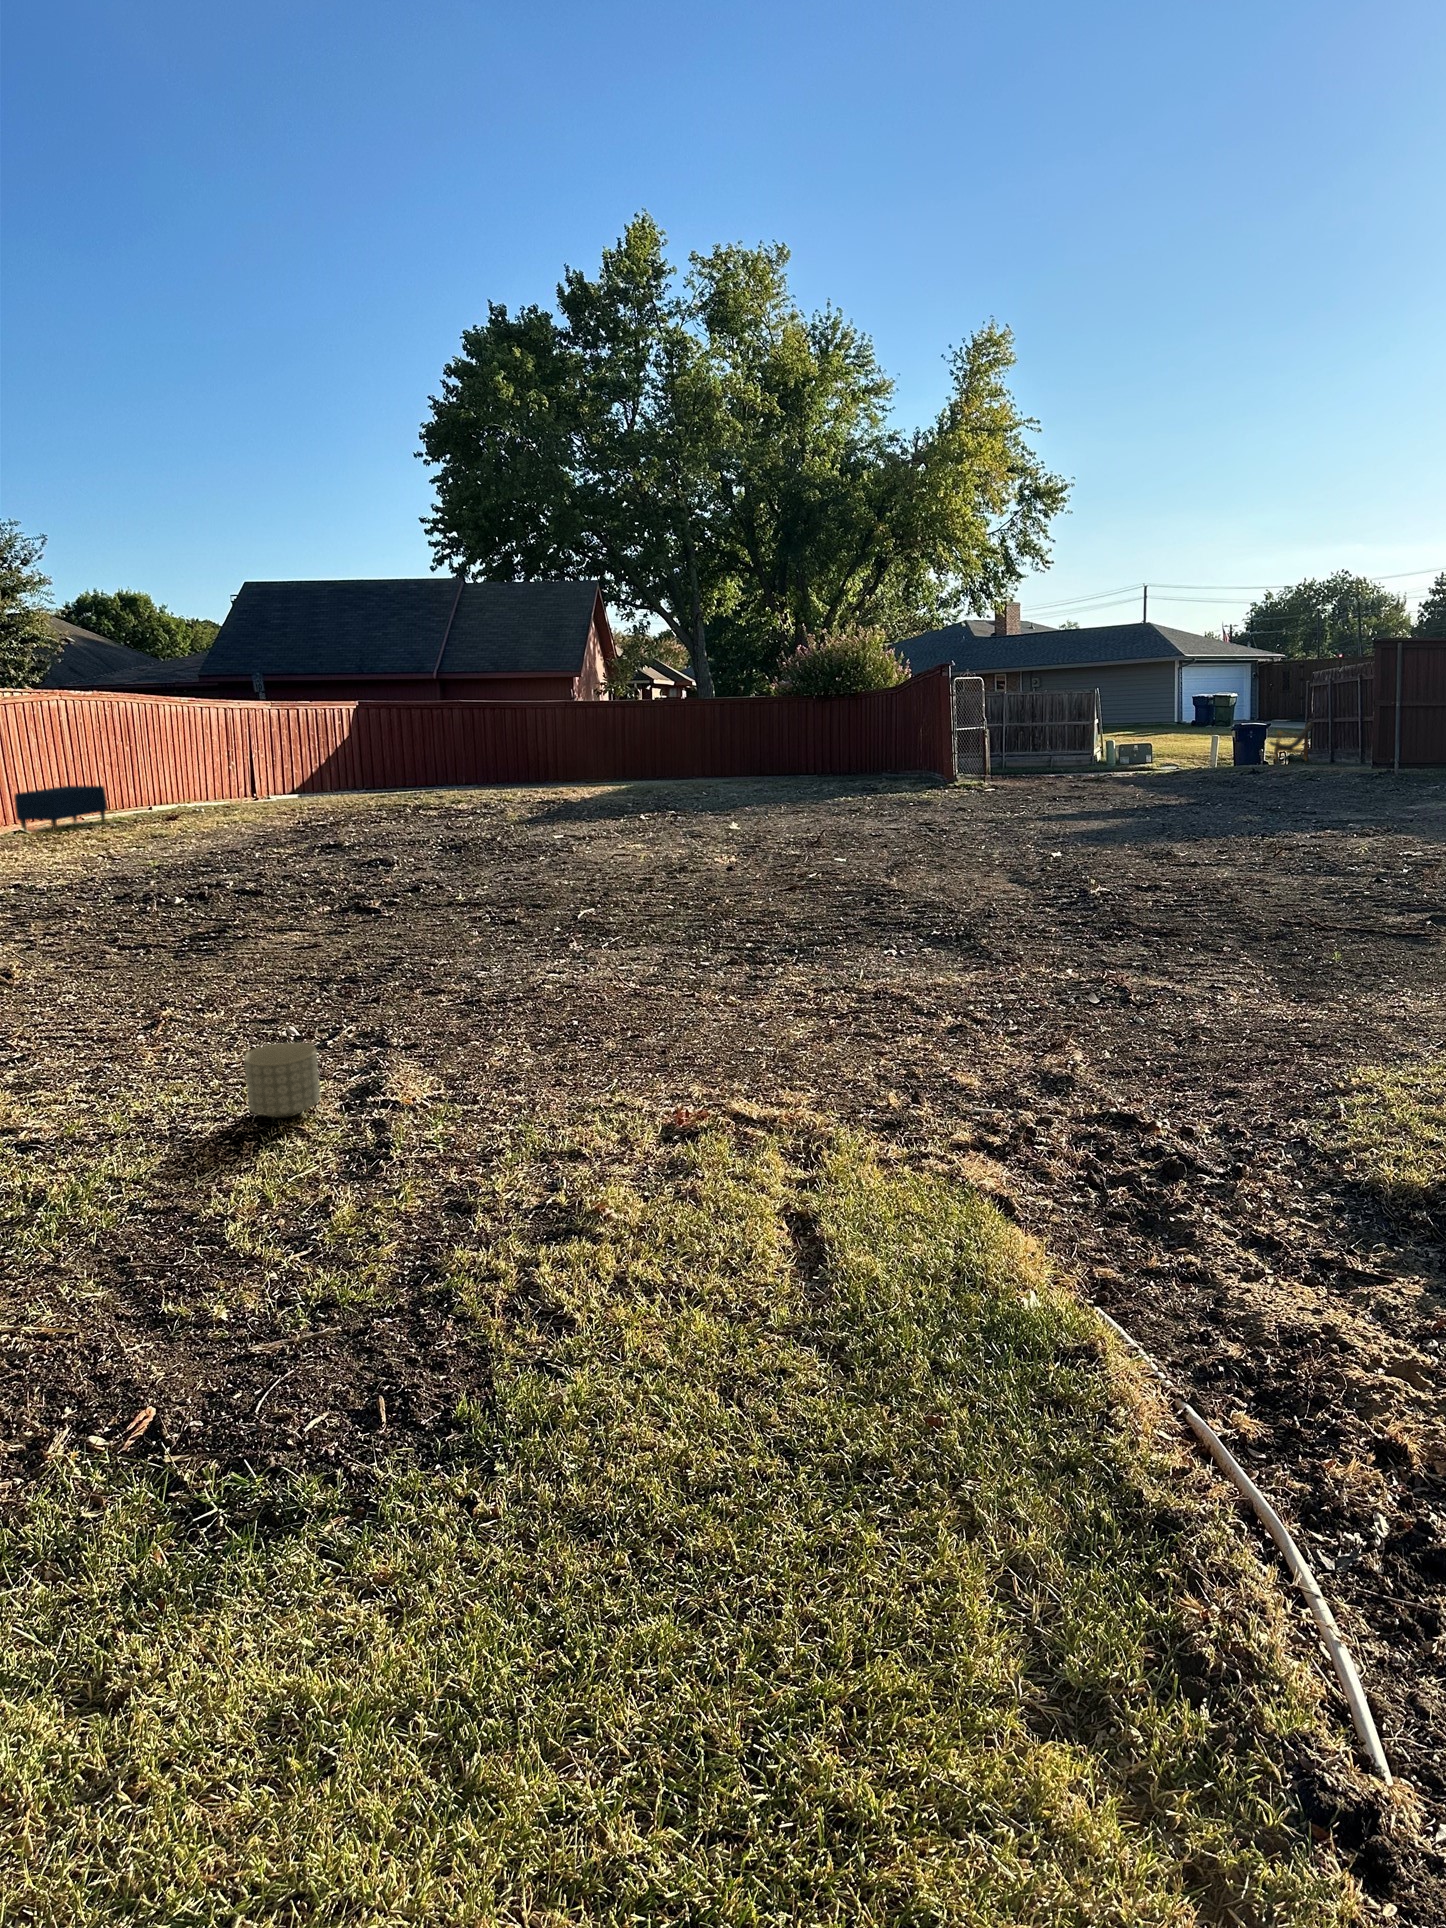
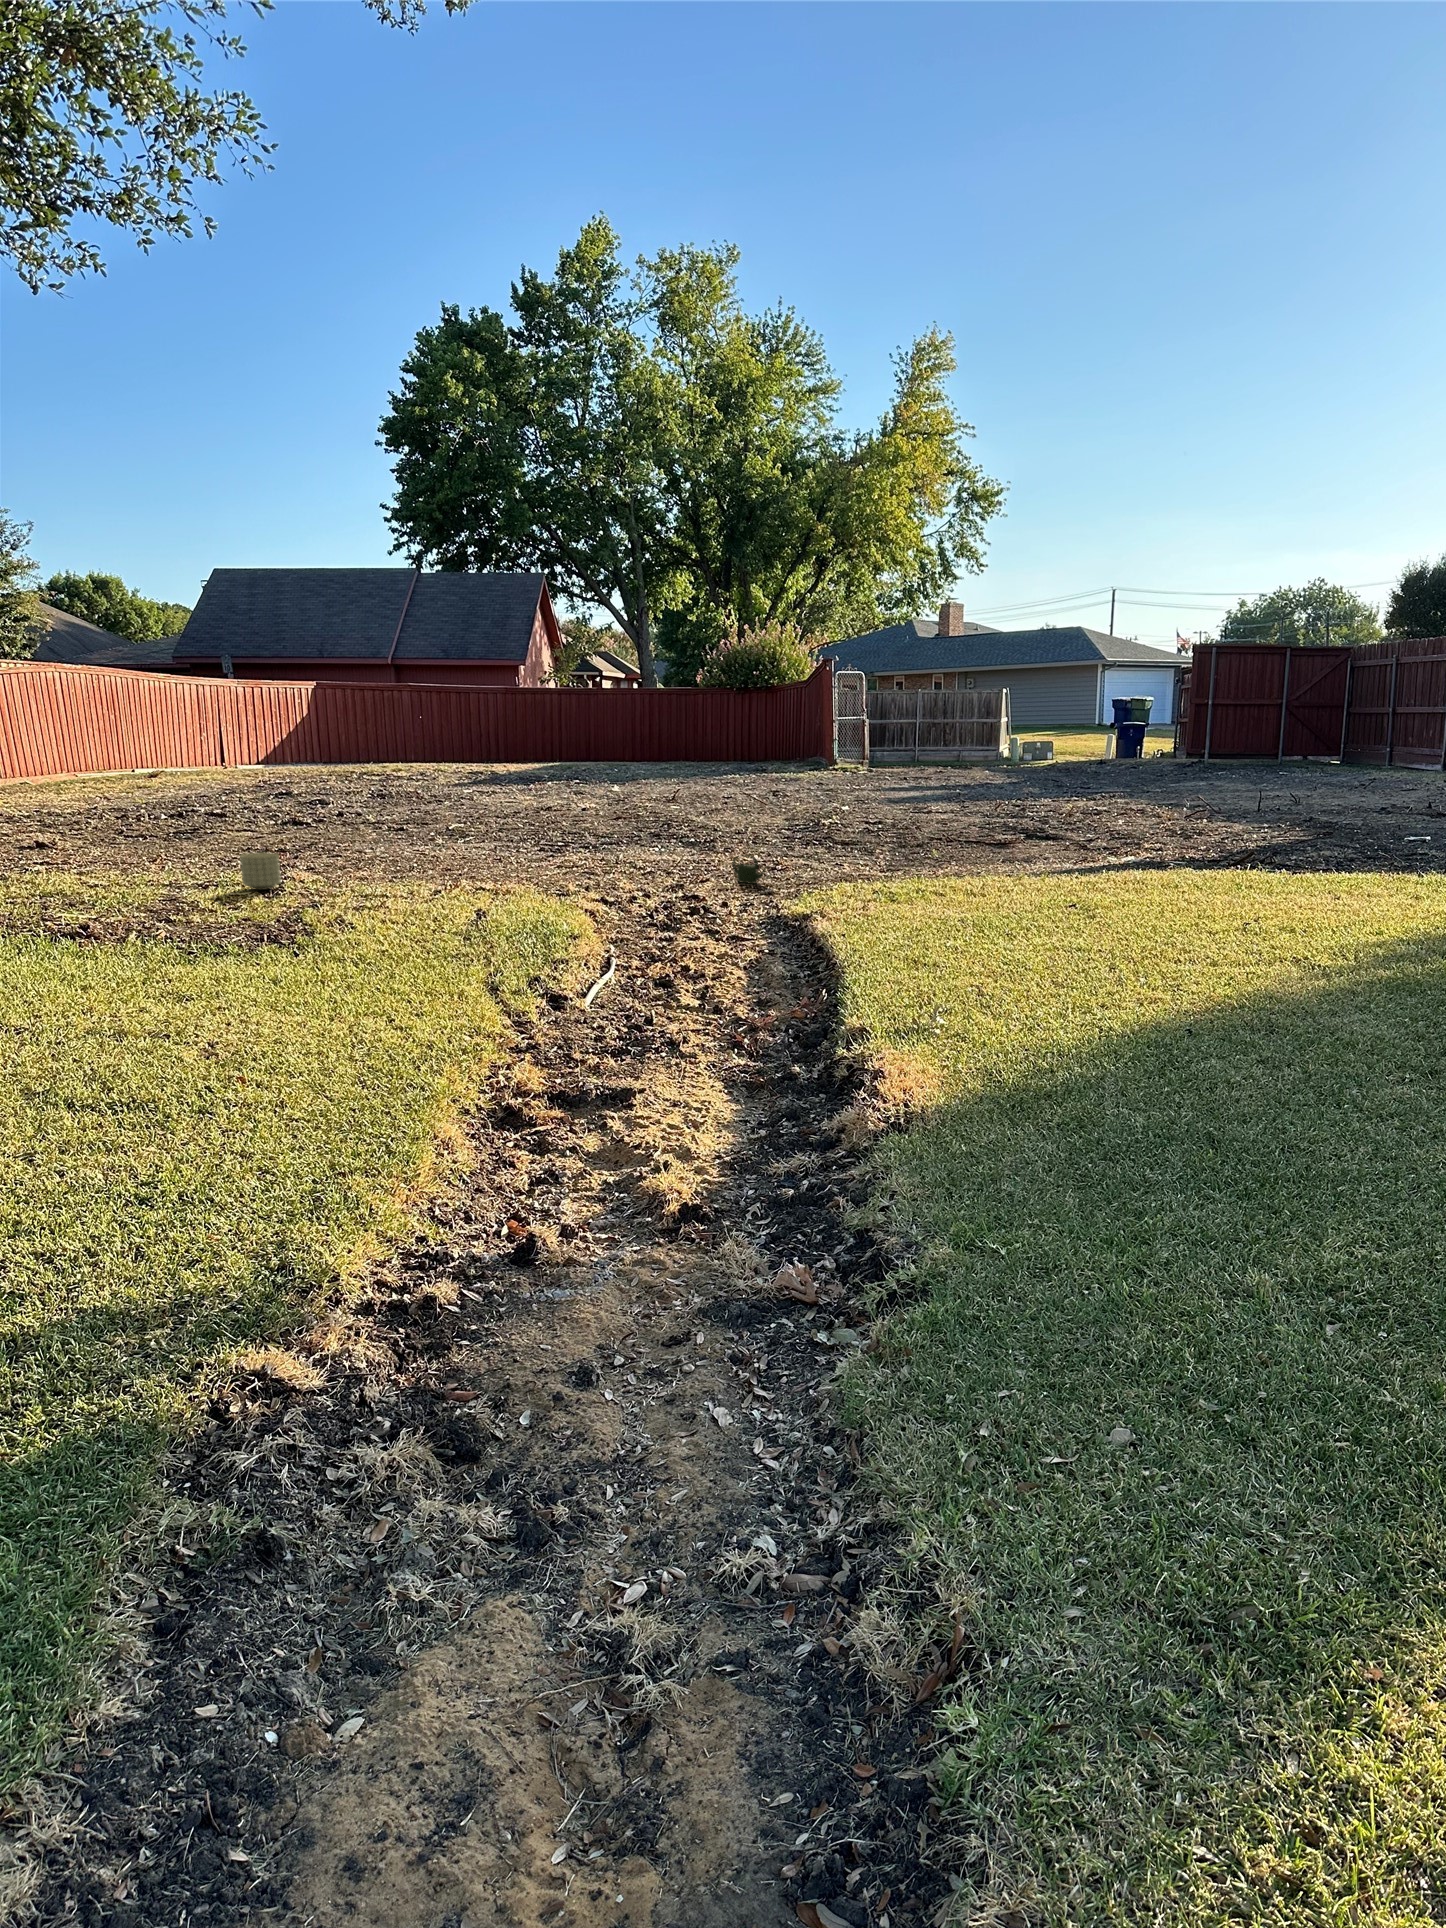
lounge chair: present [1270,722,1313,760] -> none [1134,721,1171,756]
bench: present [14,786,108,832] -> none [35,745,109,782]
watering can: none [1105,1010,1188,1063] -> present [732,855,767,884]

